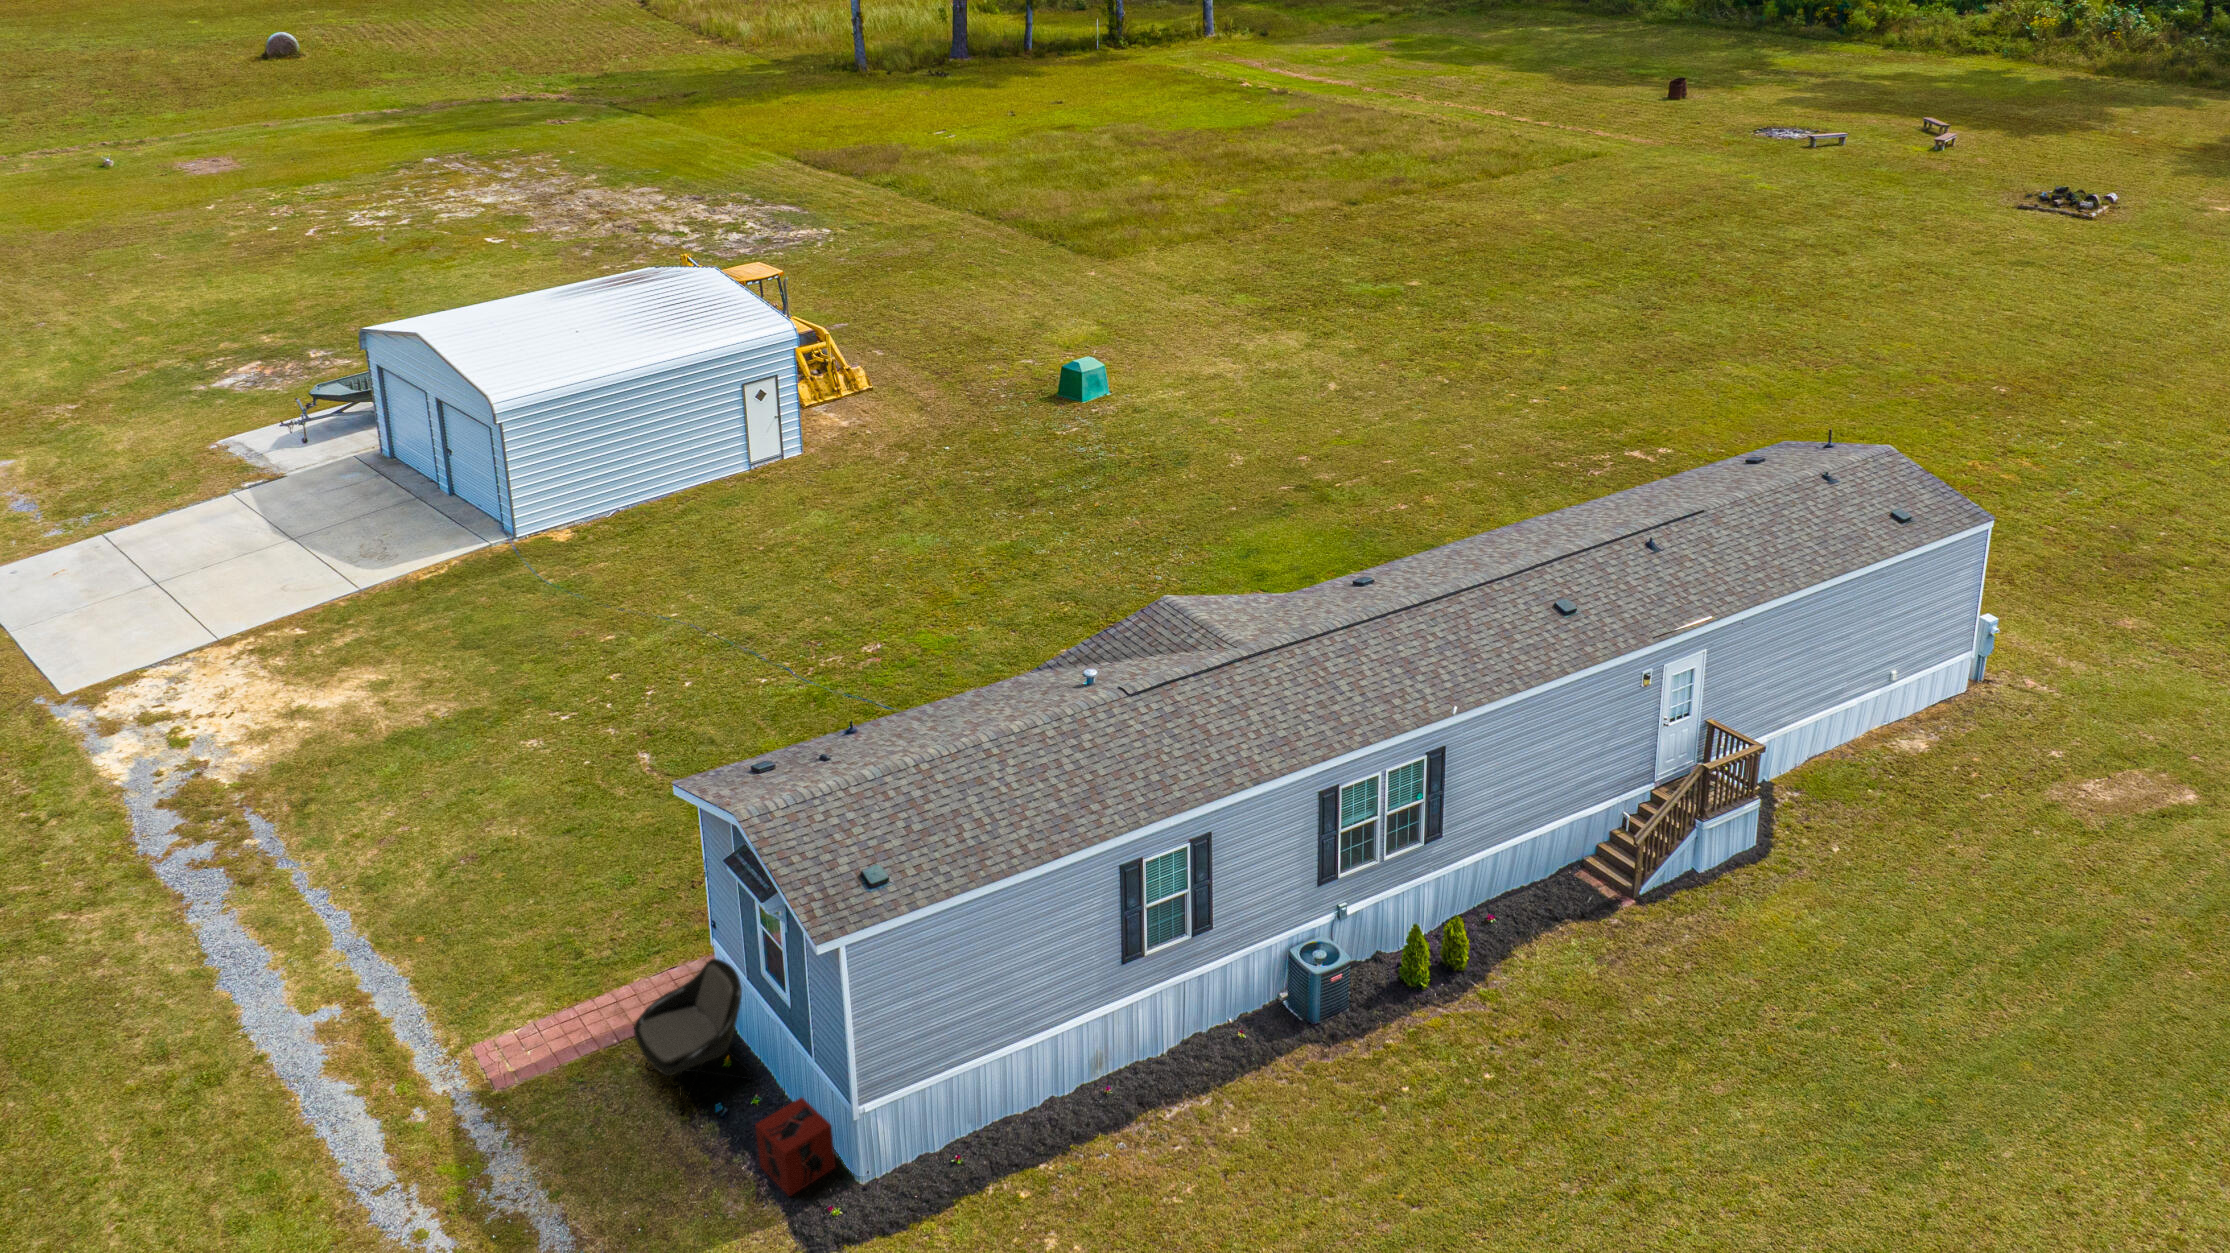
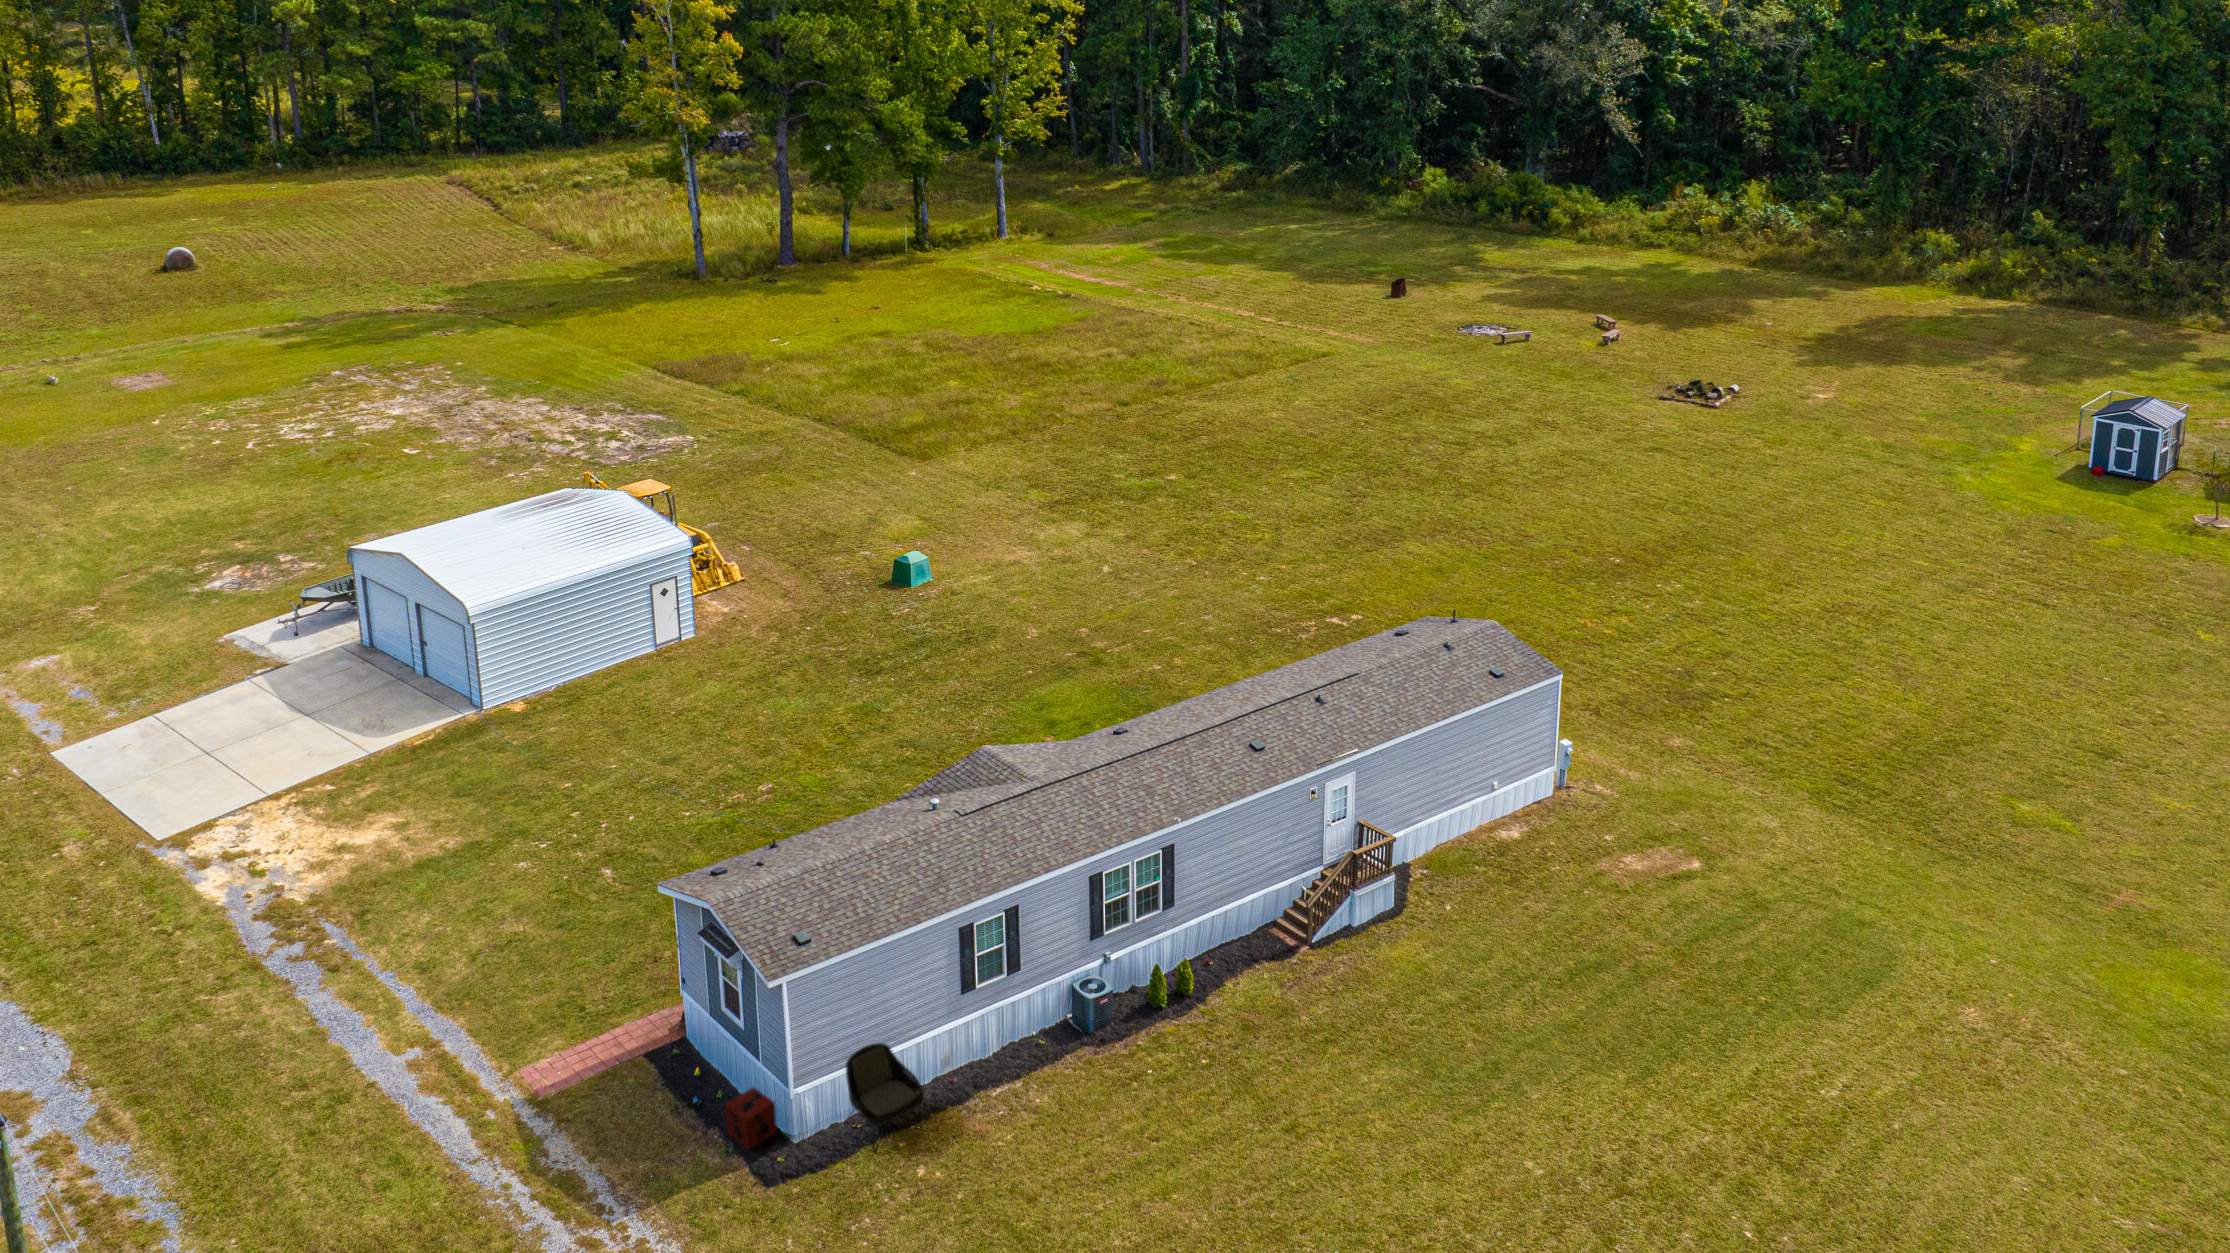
lounge chair: present [634,958,753,1114] -> present [846,1043,924,1151]

